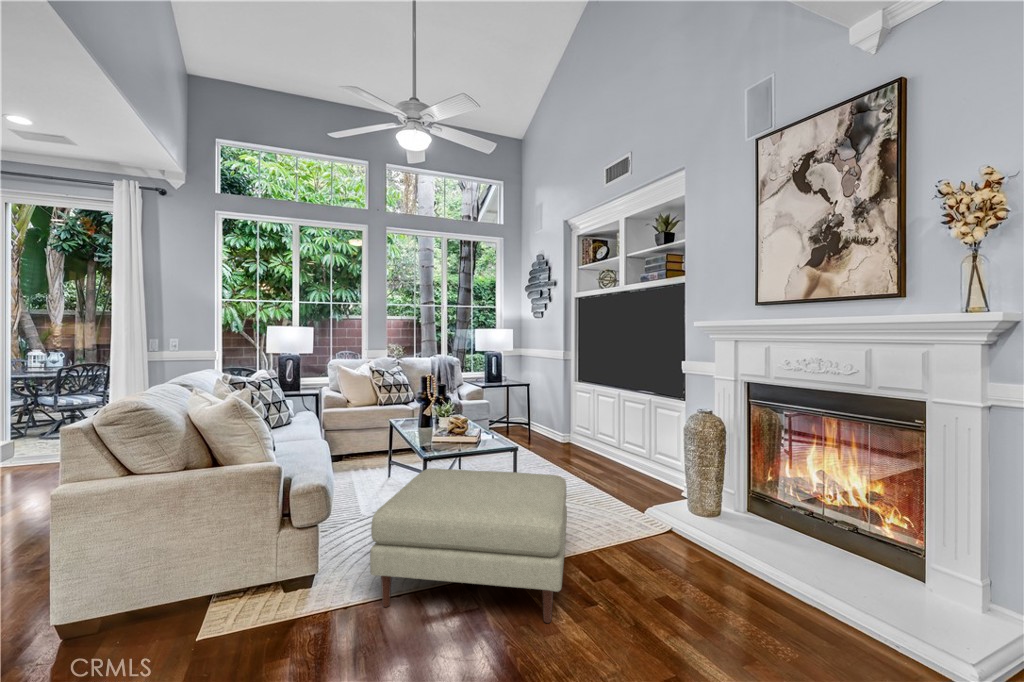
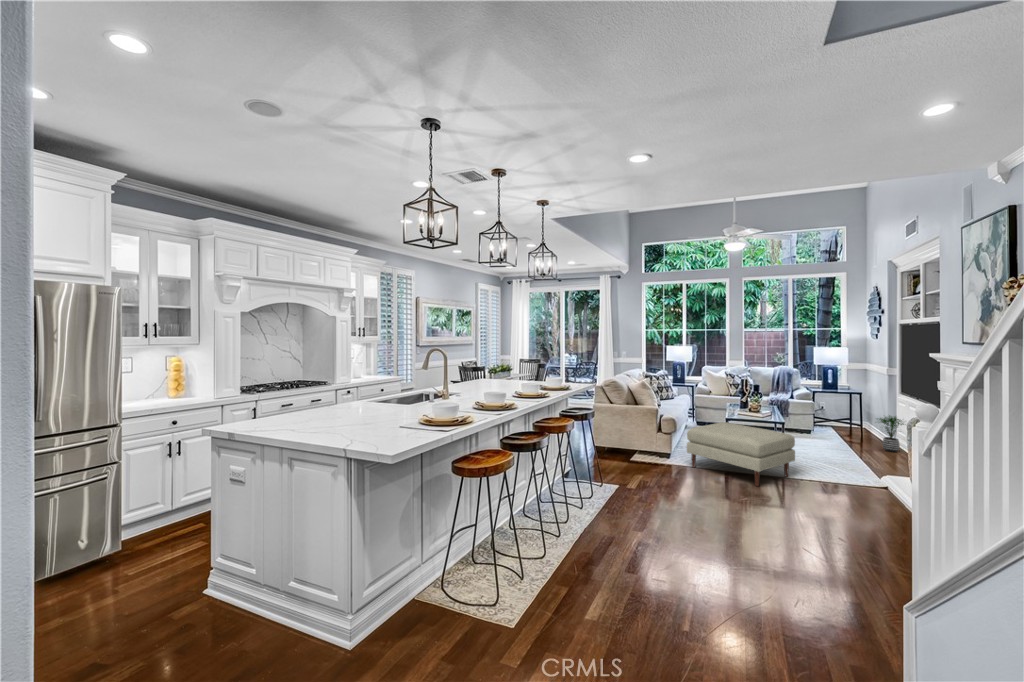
potted plant: none [572,410,606,459] -> present [879,416,904,452]

